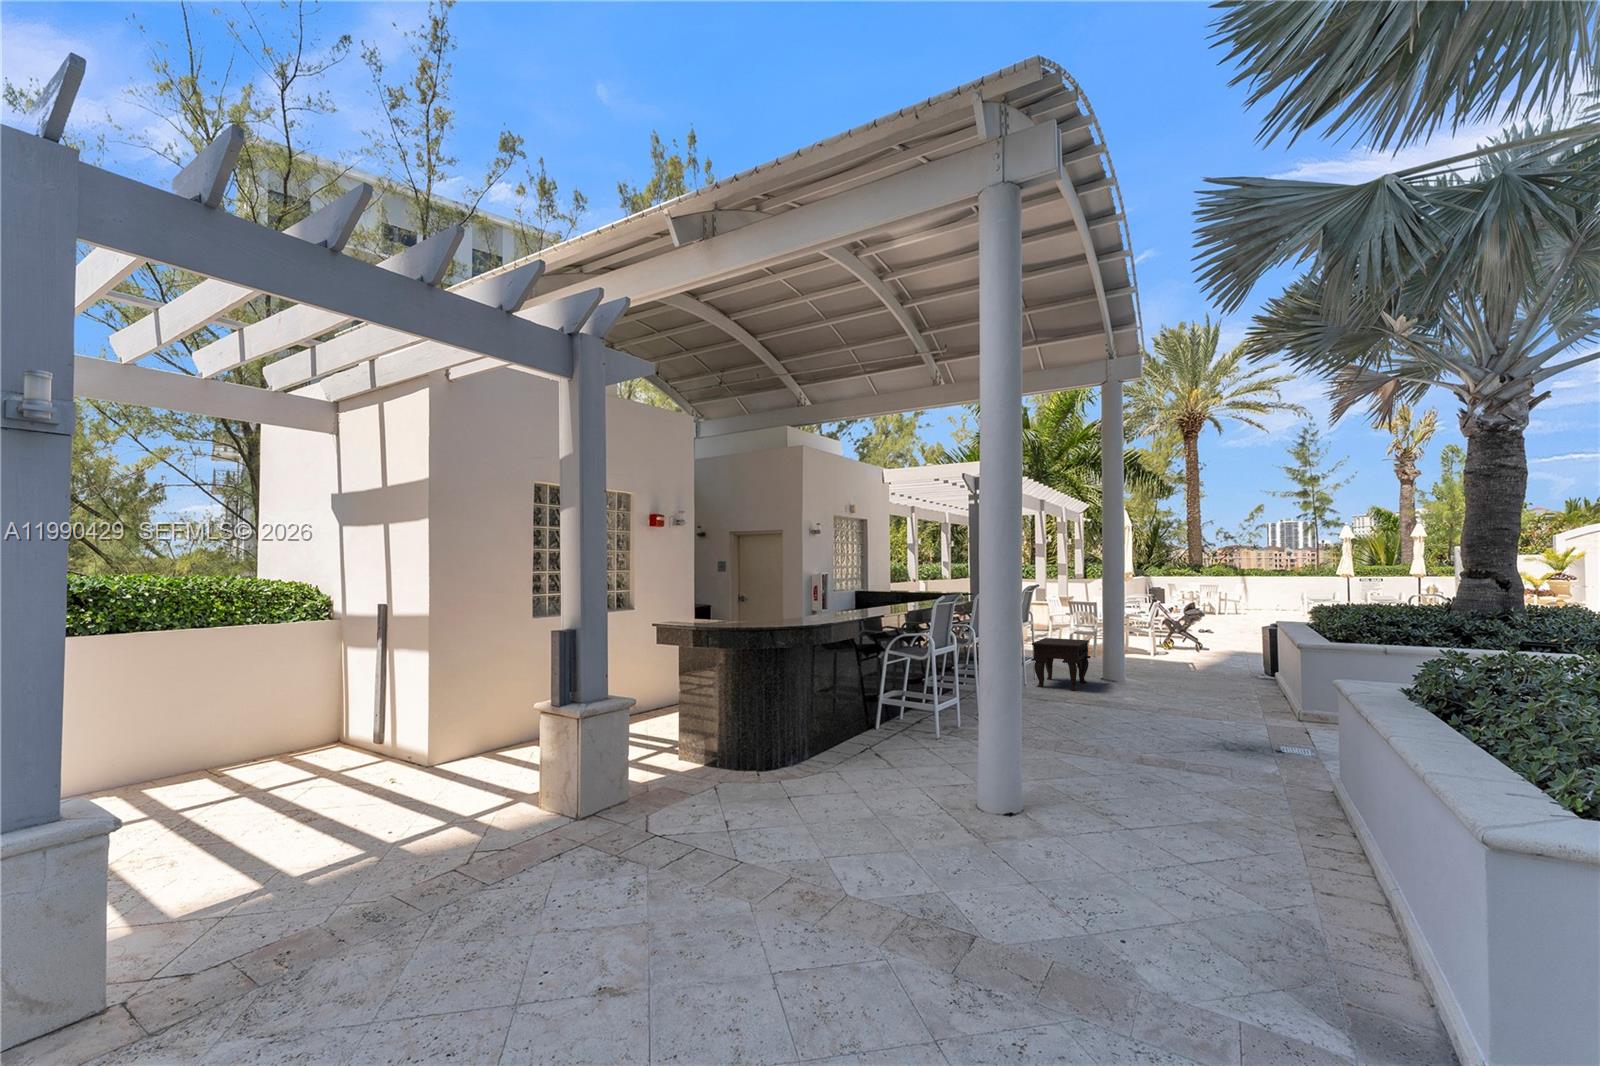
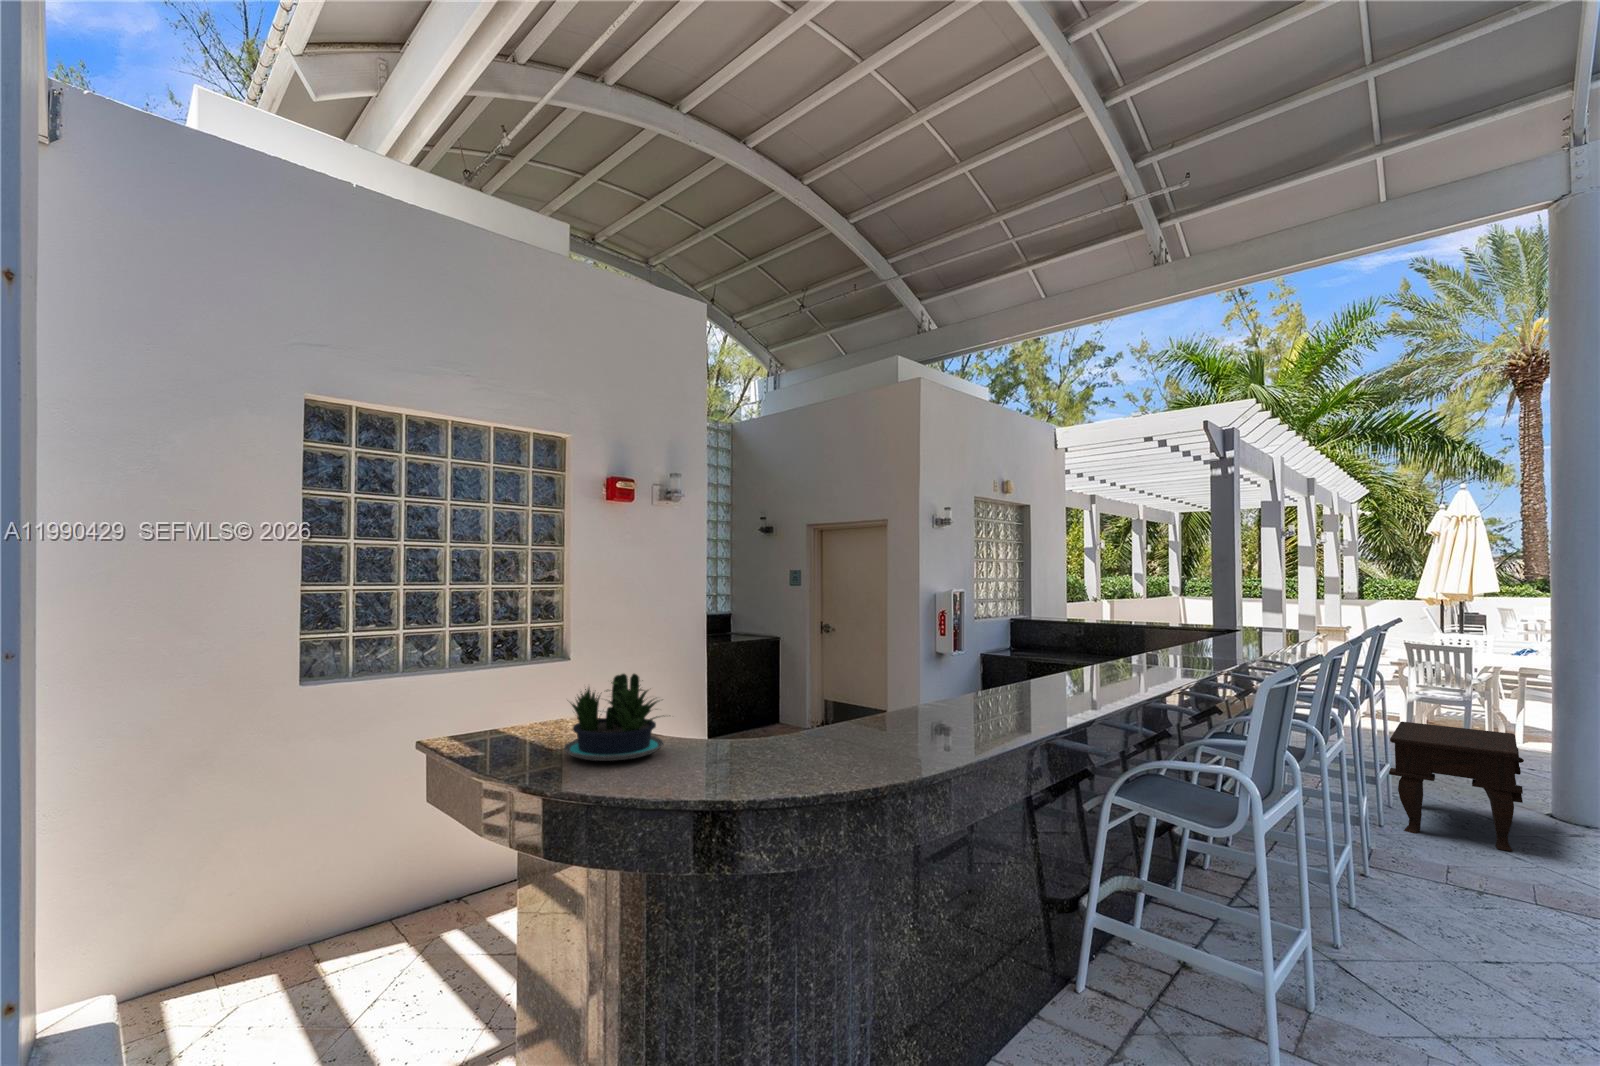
potted plant: none [713,600,750,627] -> present [564,674,664,761]

